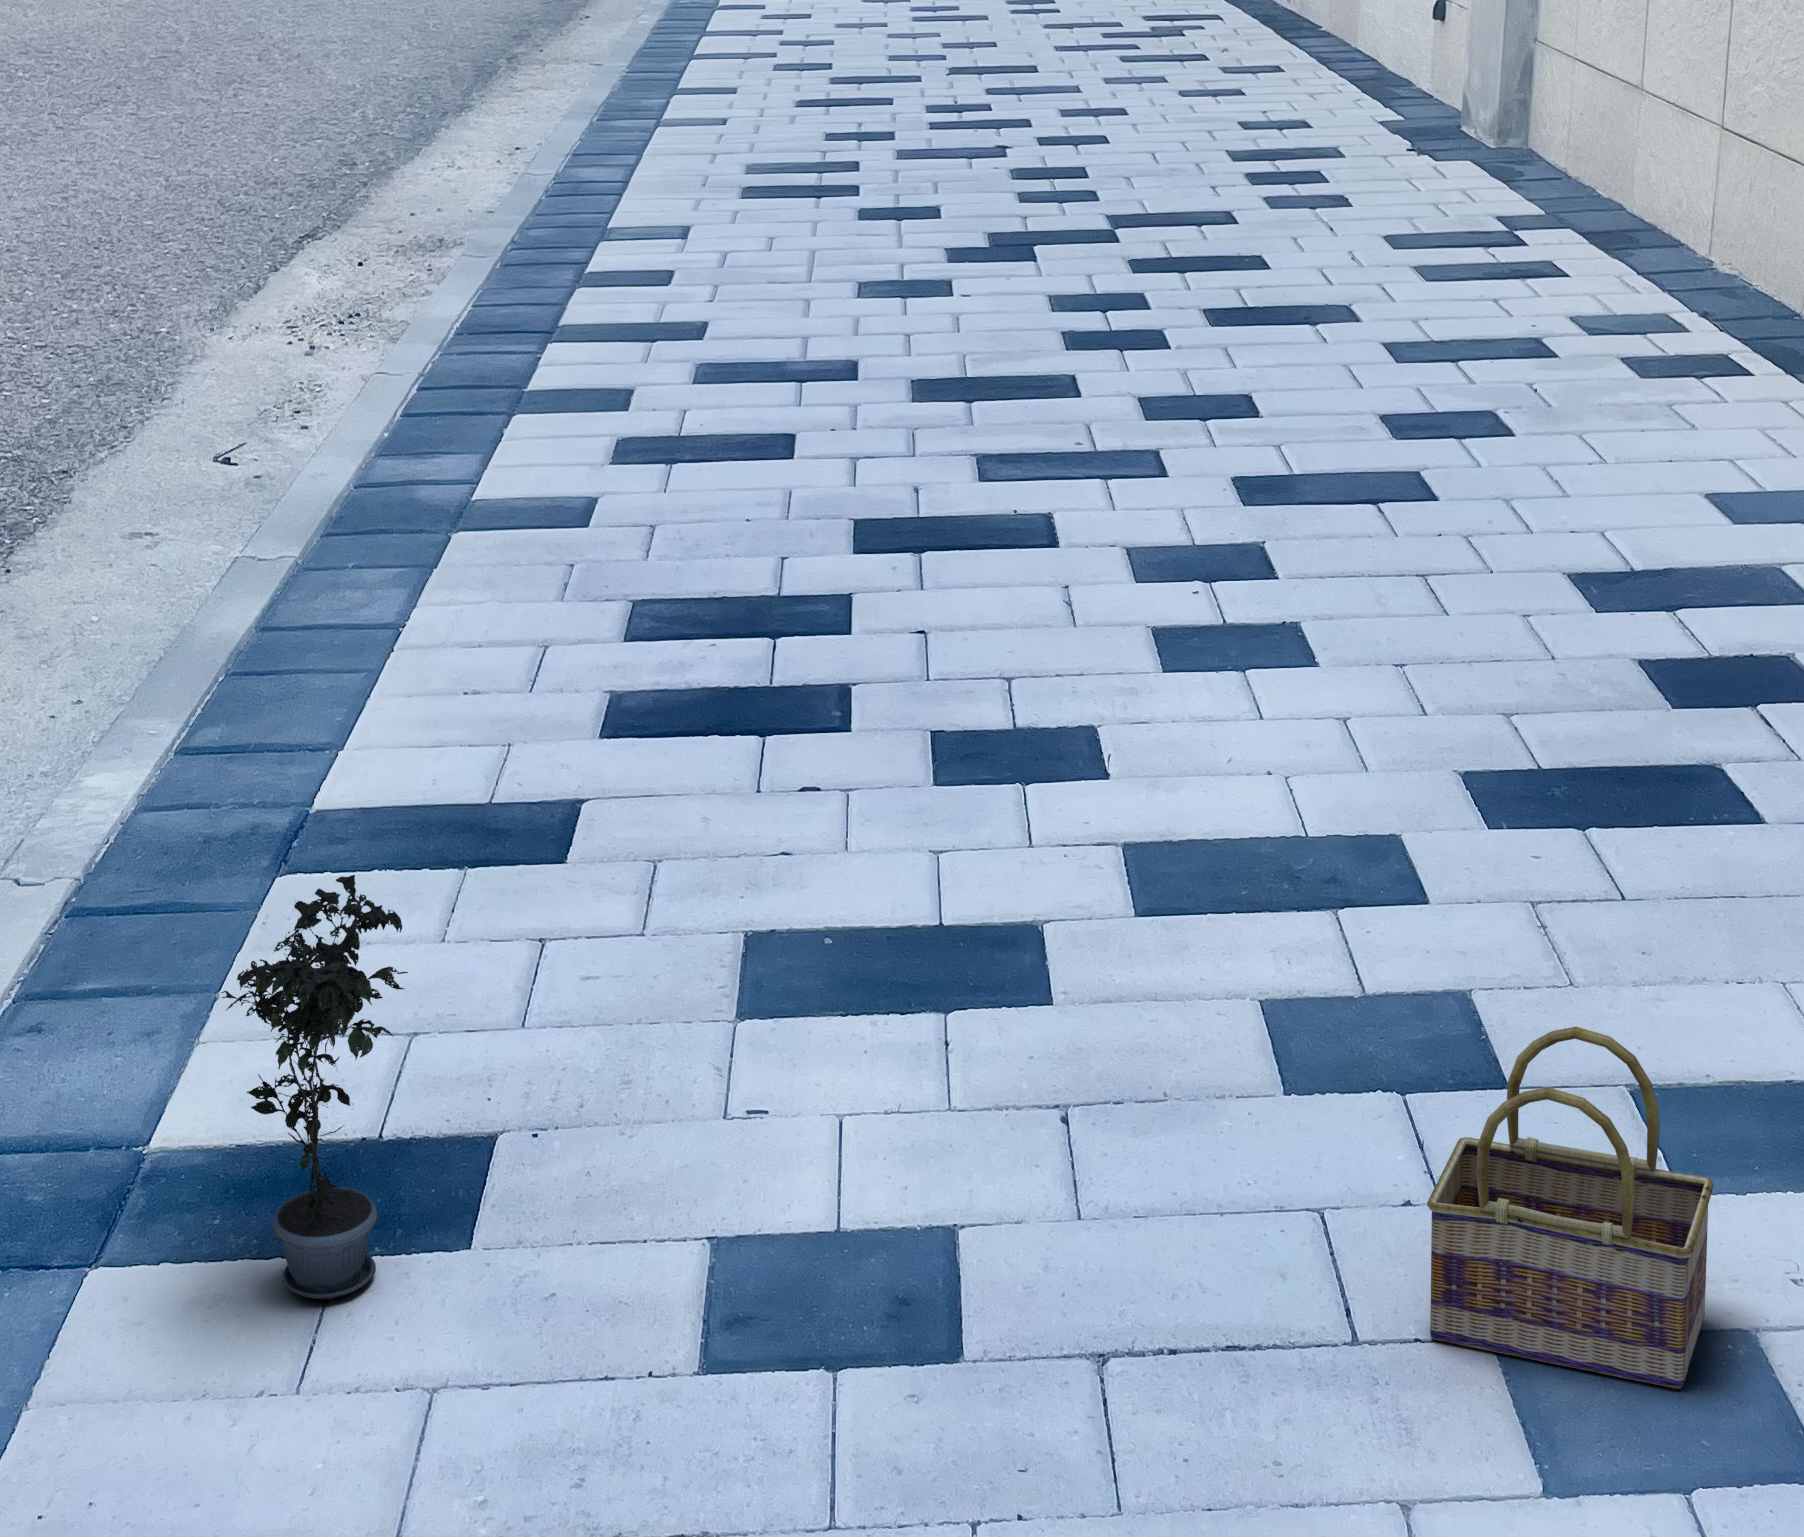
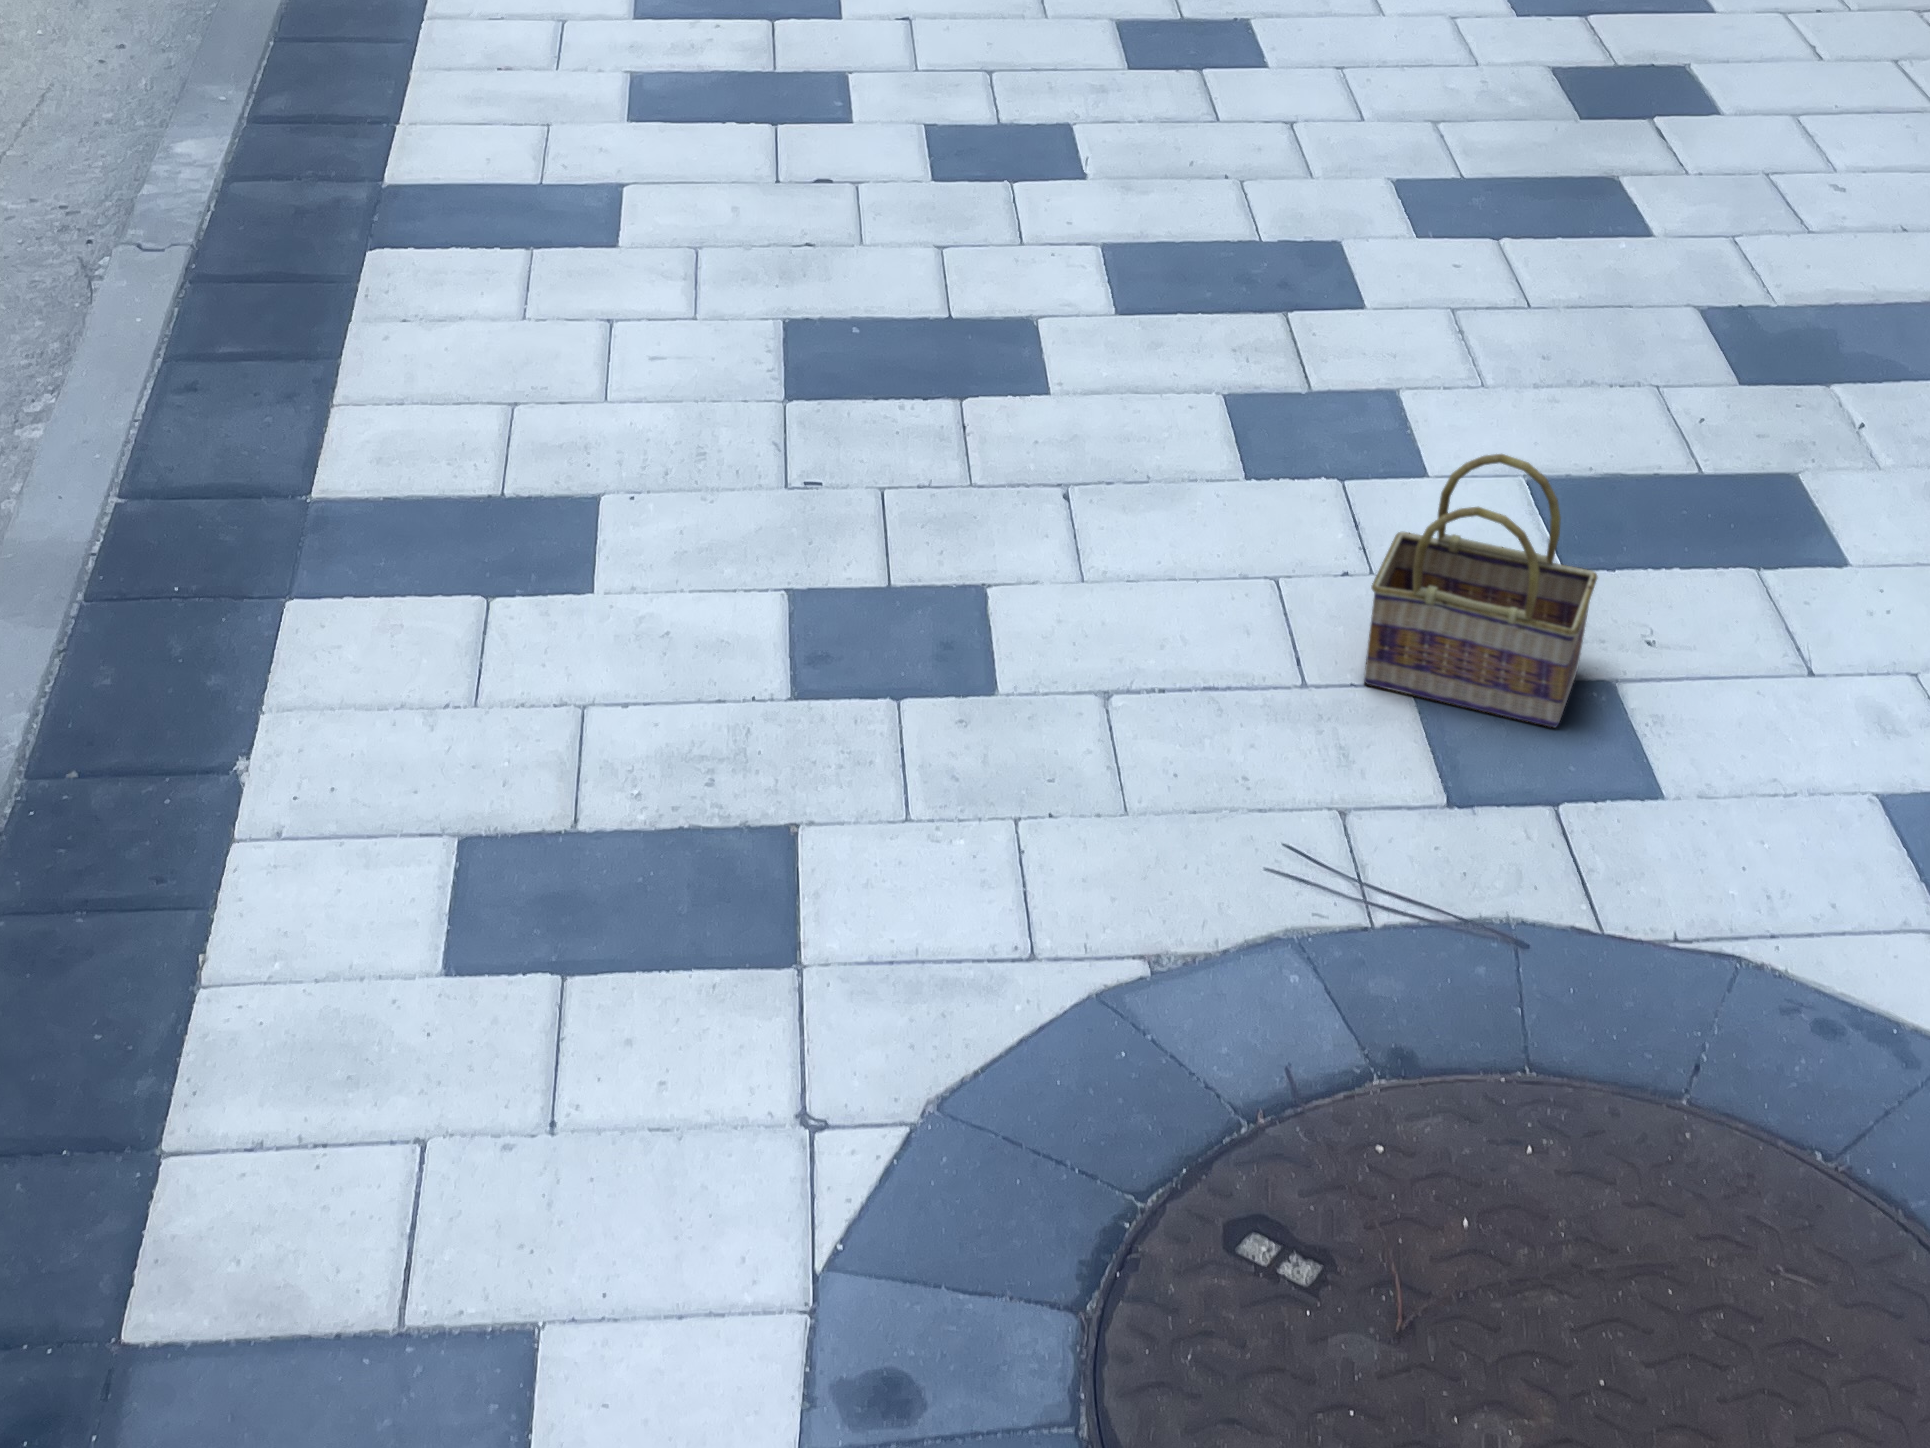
potted plant: present [215,875,408,1301] -> none [379,303,541,634]

